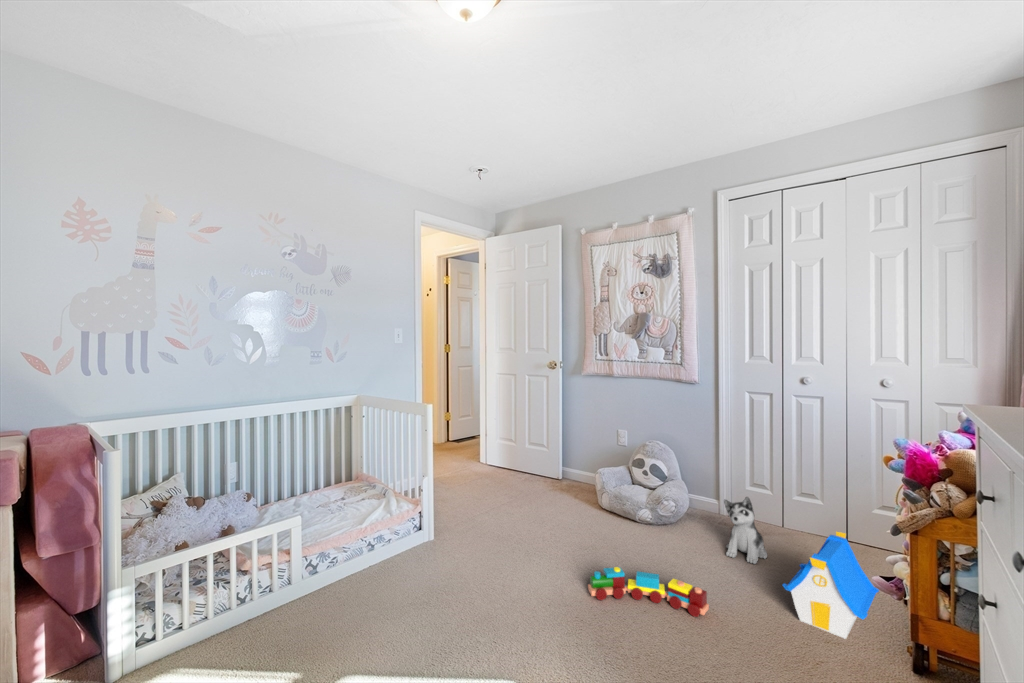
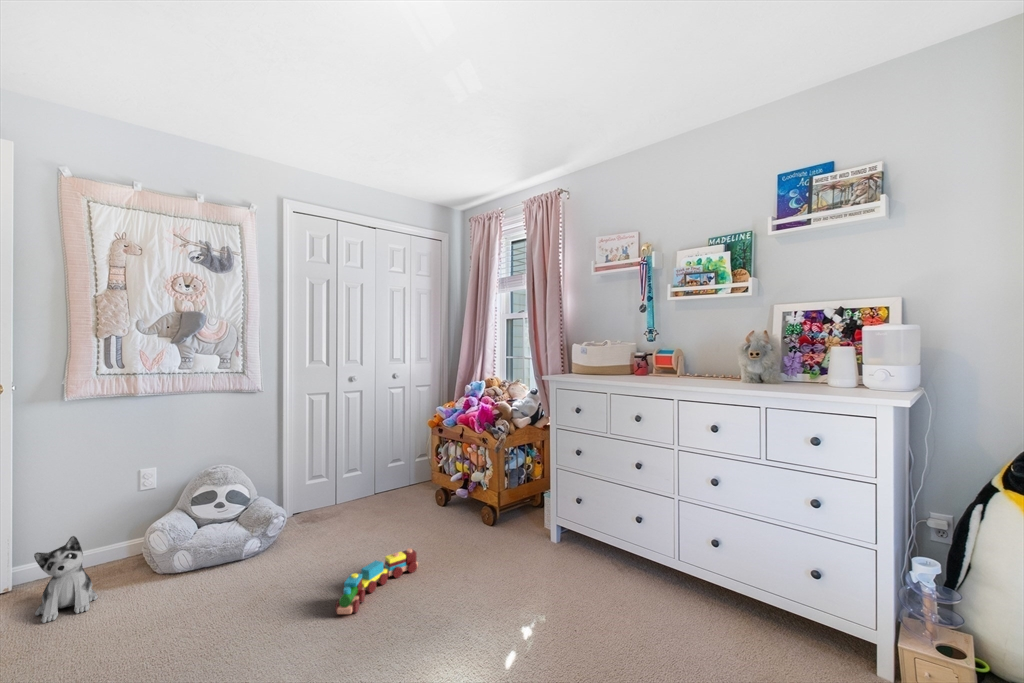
plush toy: present [724,497,767,564] -> present [34,536,98,623]
toy house: present [783,532,879,639] -> none [414,474,475,538]

